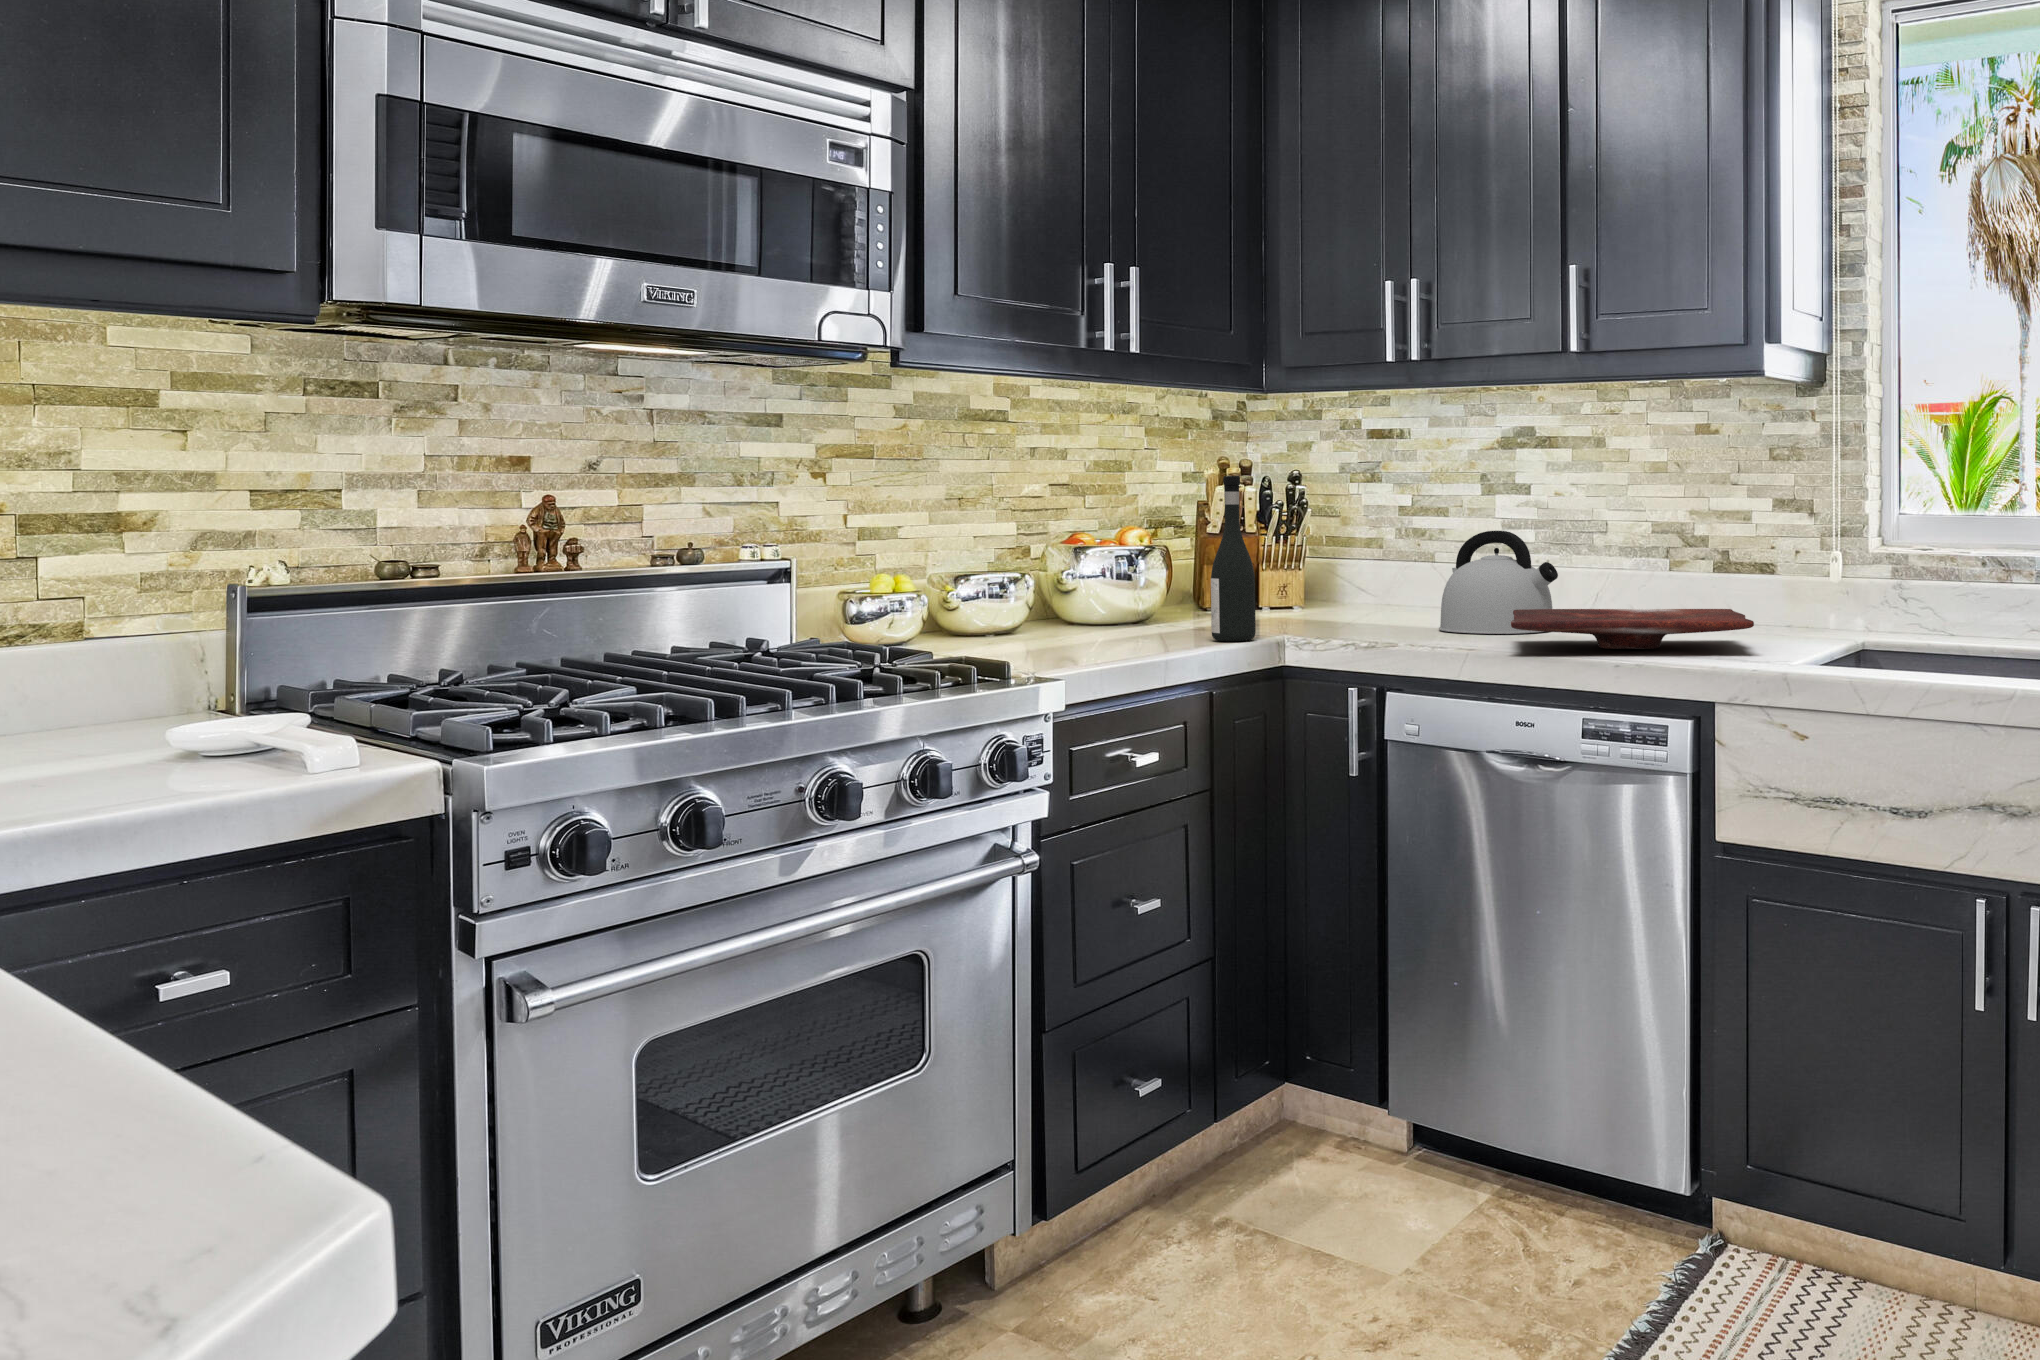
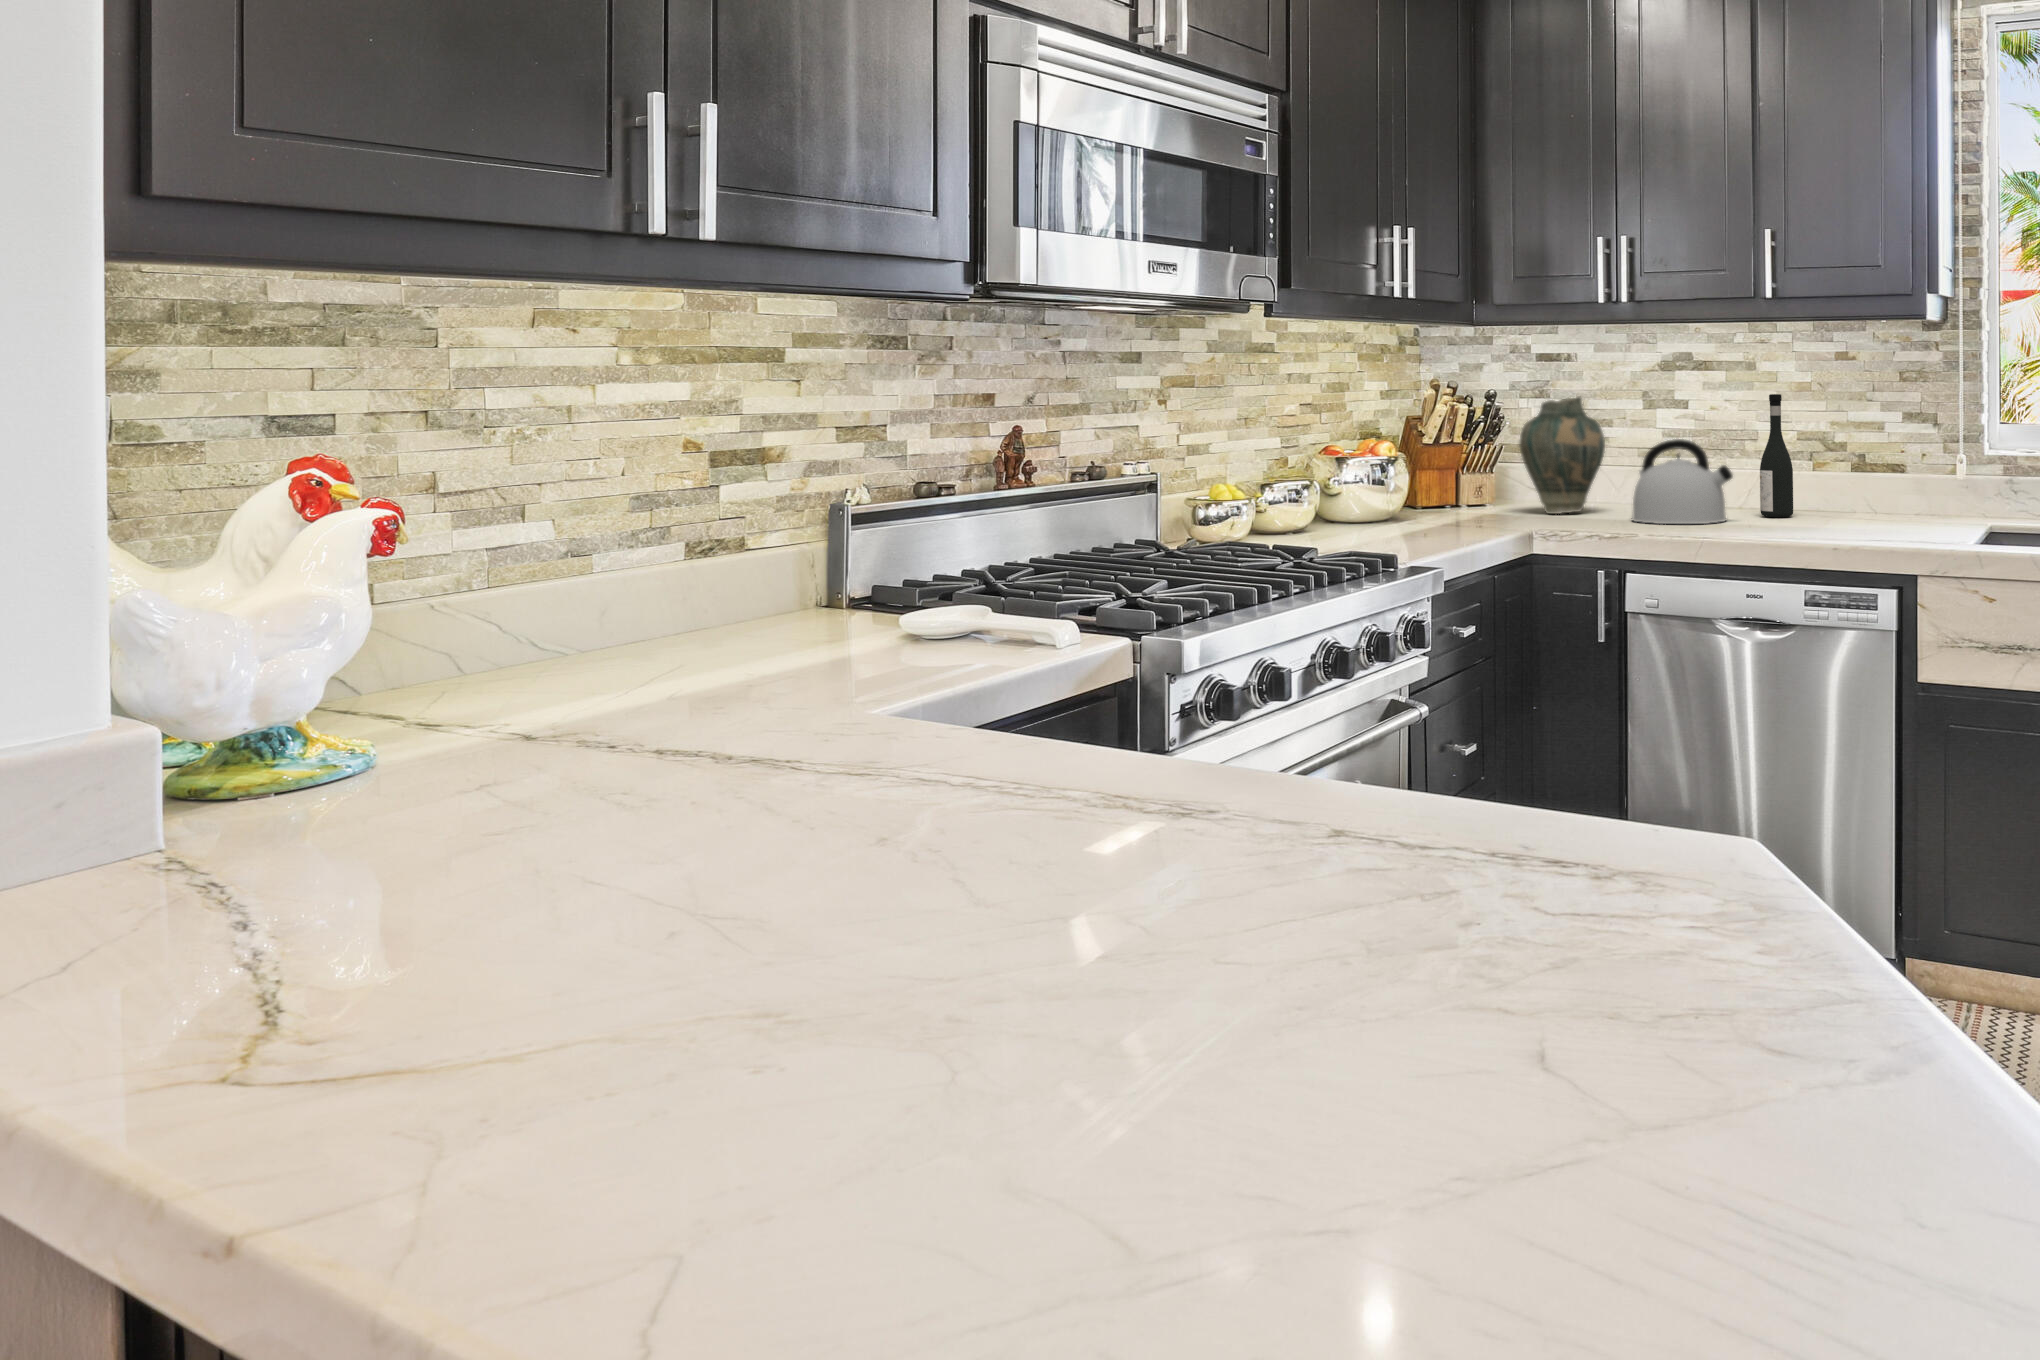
wine bottle: present [1211,476,1256,641] -> present [1760,394,1793,517]
vase: none [1331,480,1434,621] -> present [1519,397,1605,514]
cutting board: present [1511,609,1754,649] -> none [1719,502,1937,536]

